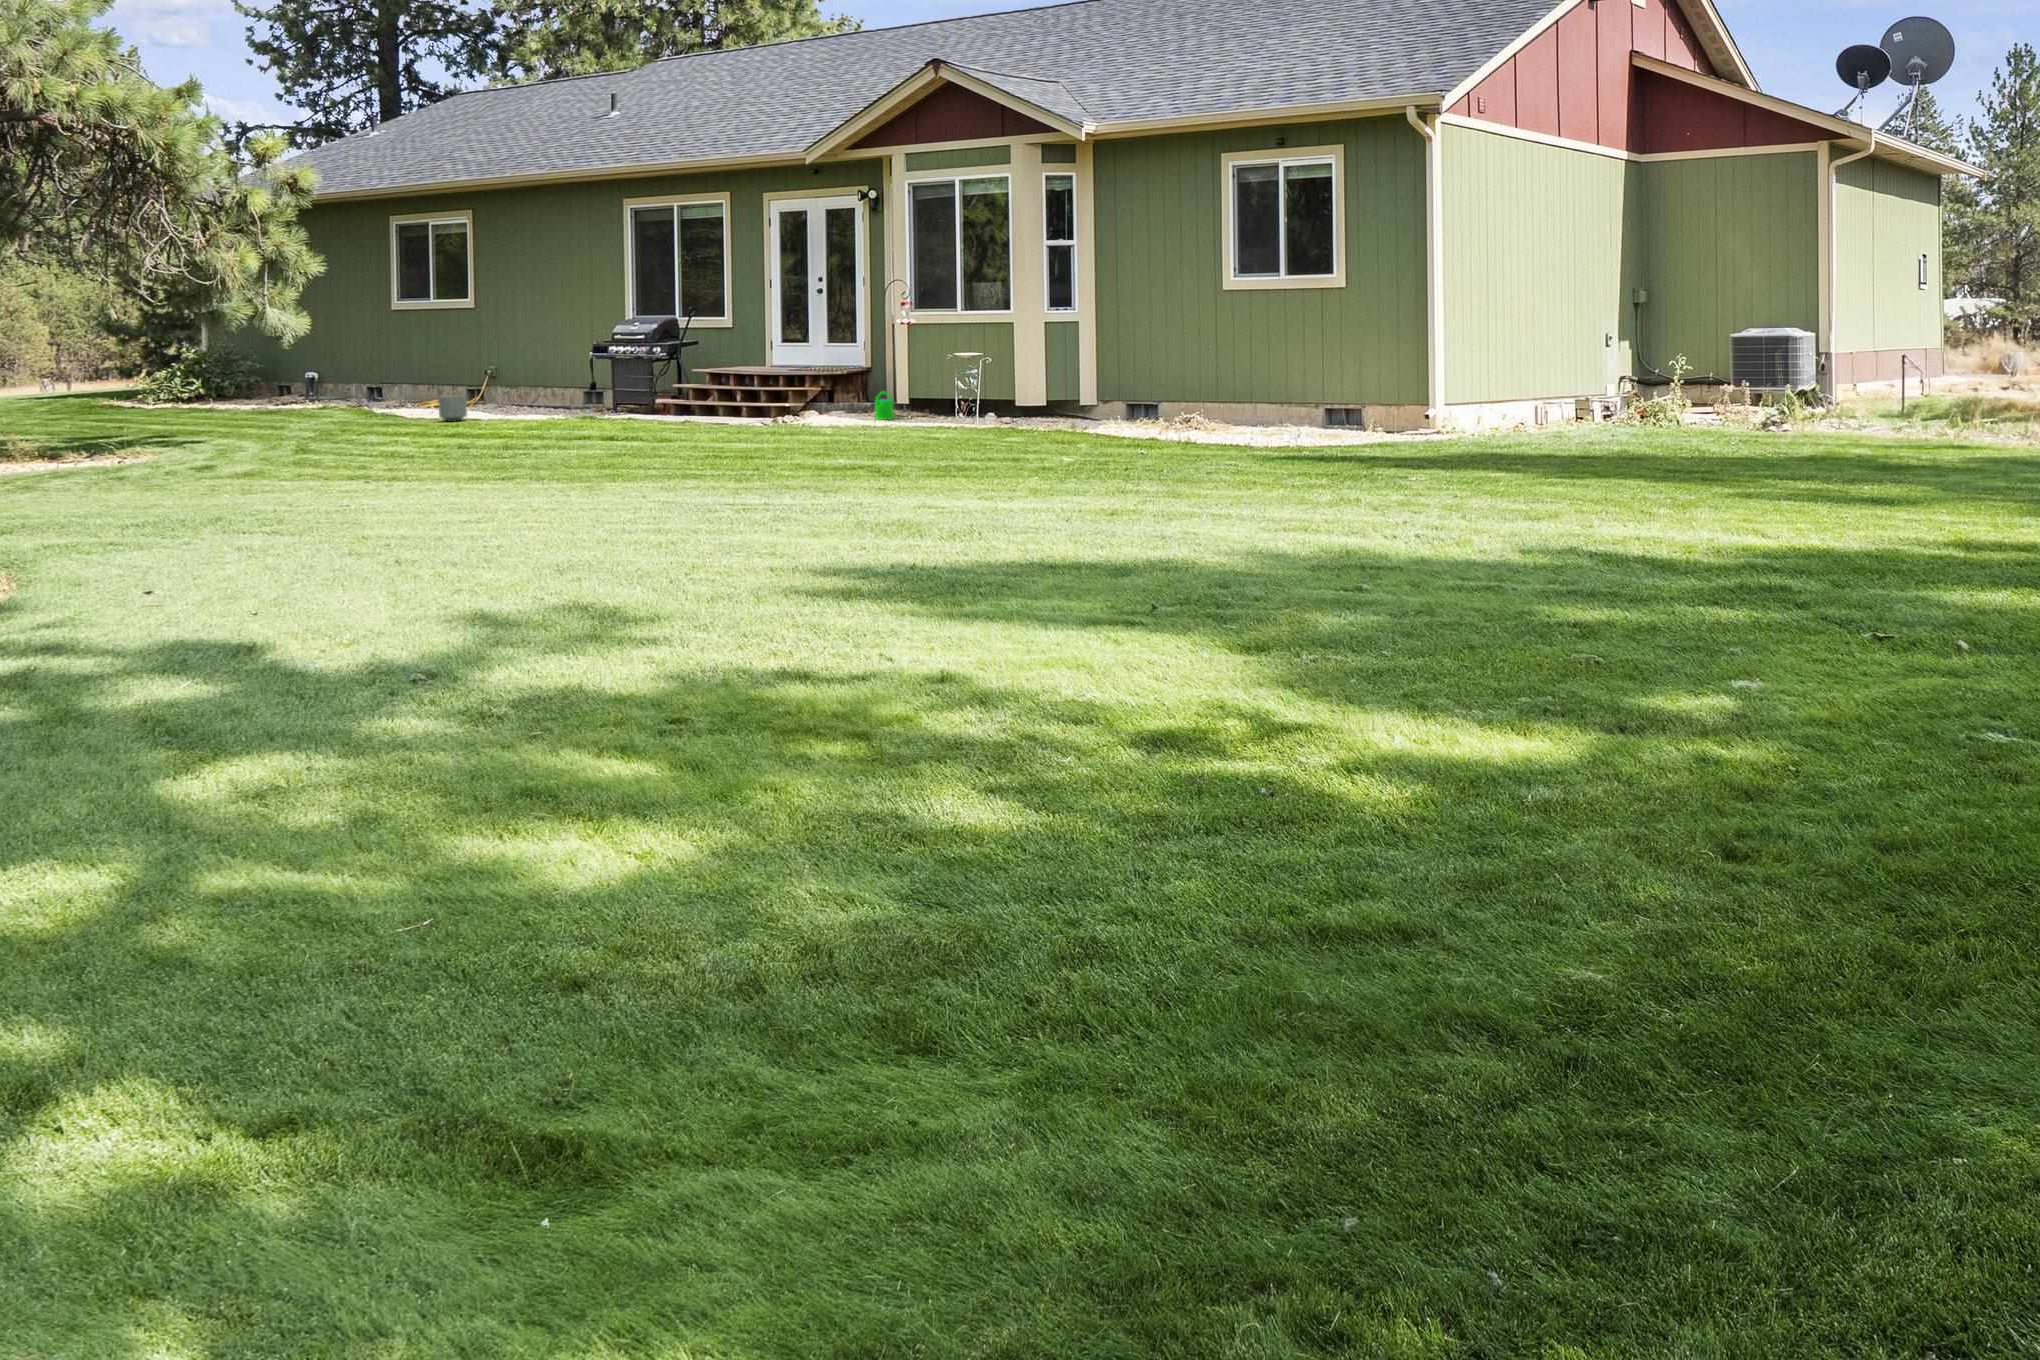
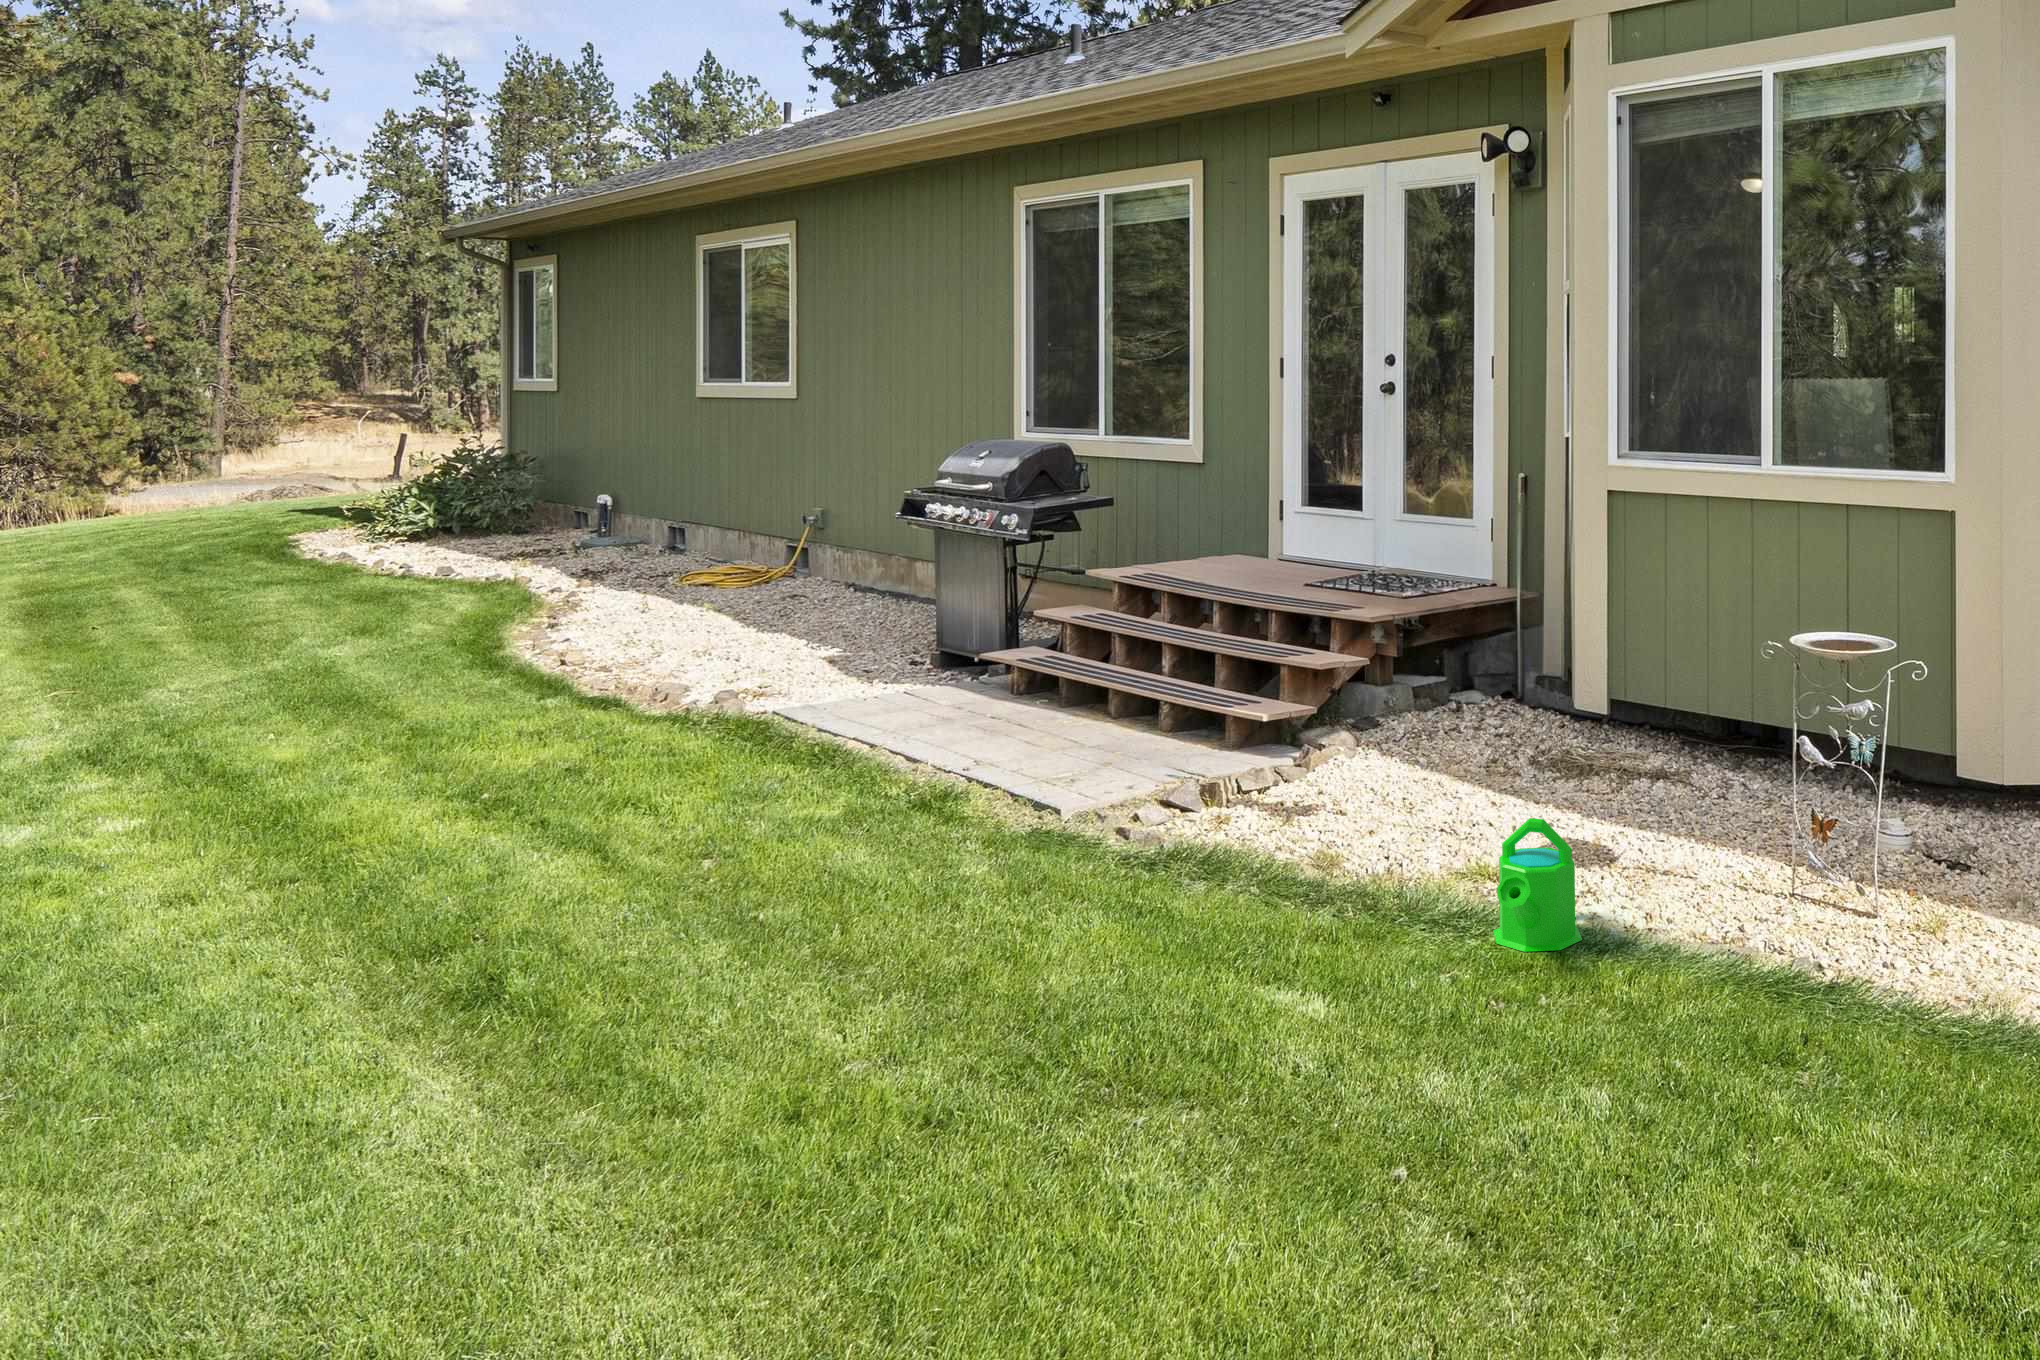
planter: present [438,395,467,422] -> none [234,667,332,752]

